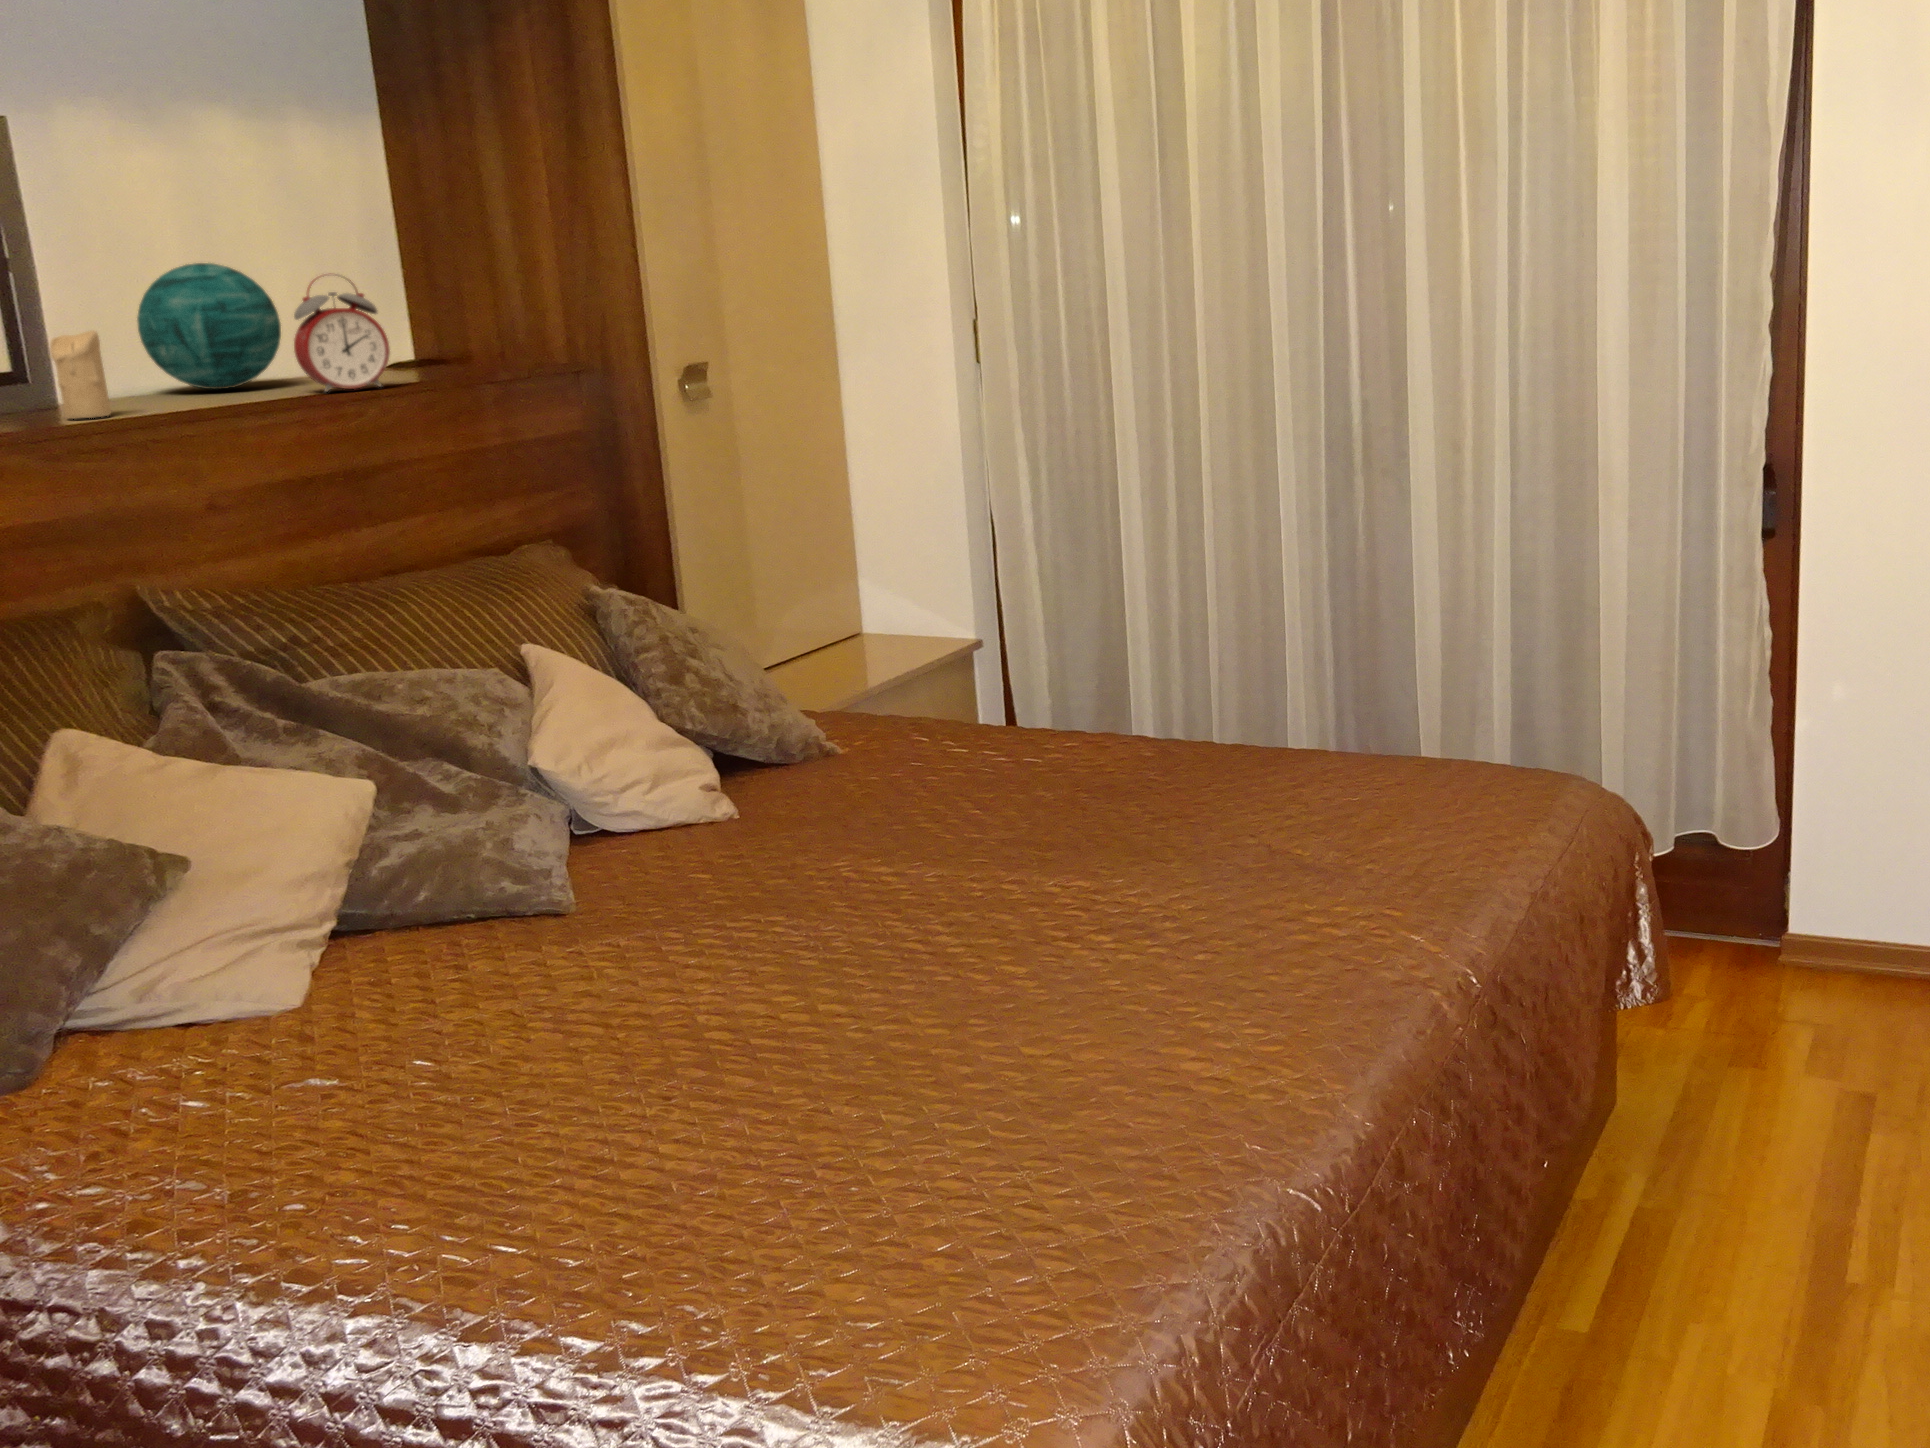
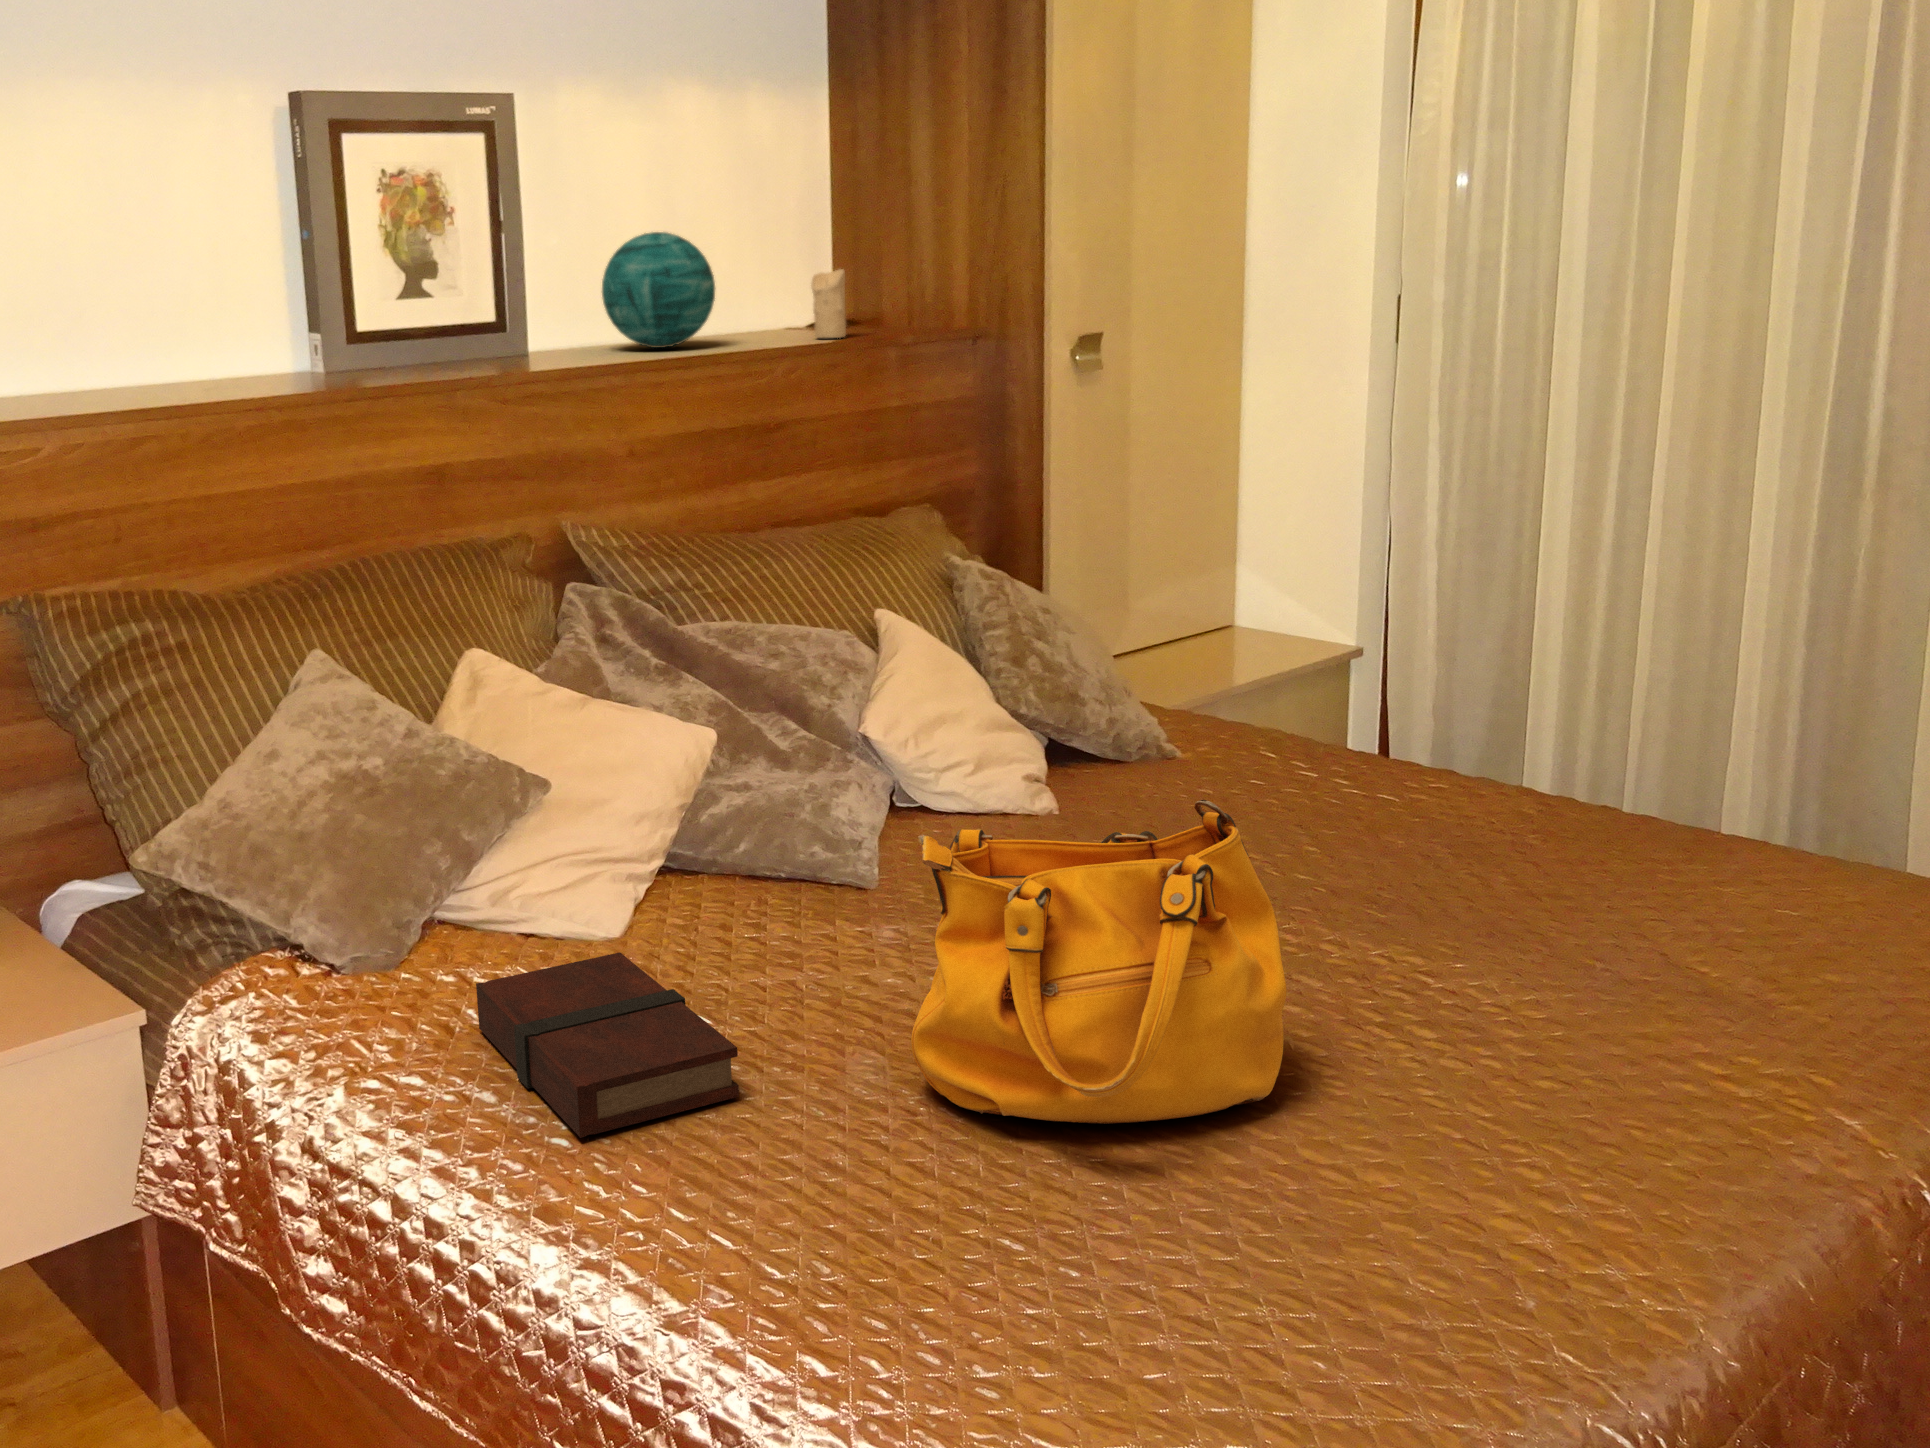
alarm clock: present [294,276,390,392] -> none [720,242,800,354]
candle: present [50,330,111,419] -> present [811,269,846,338]
handbag: none [641,764,994,1082] -> present [911,800,1287,1124]
book: none [152,1016,487,1198] -> present [476,952,739,1138]

